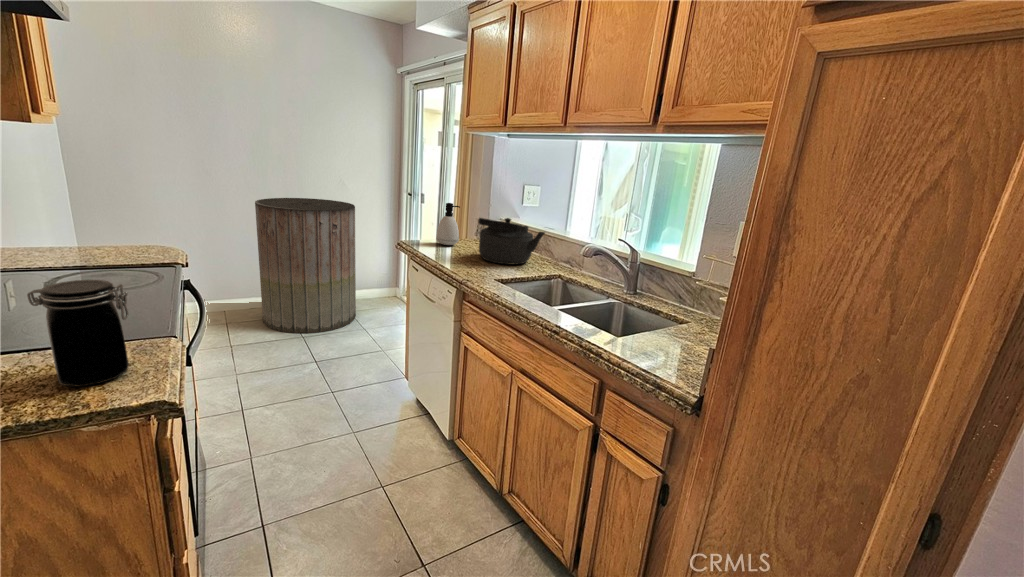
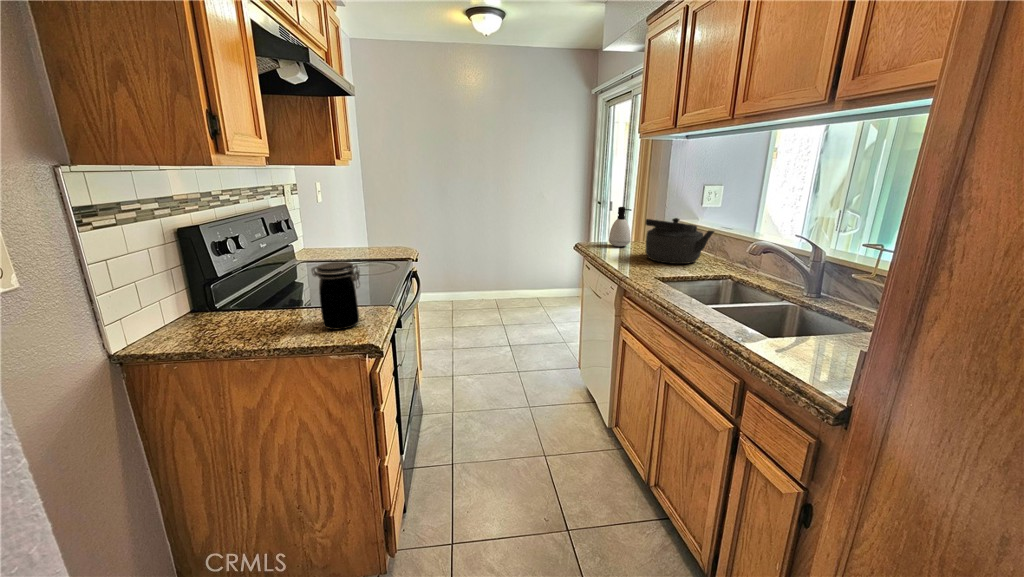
trash can: present [255,198,356,333] -> none [475,211,550,322]

